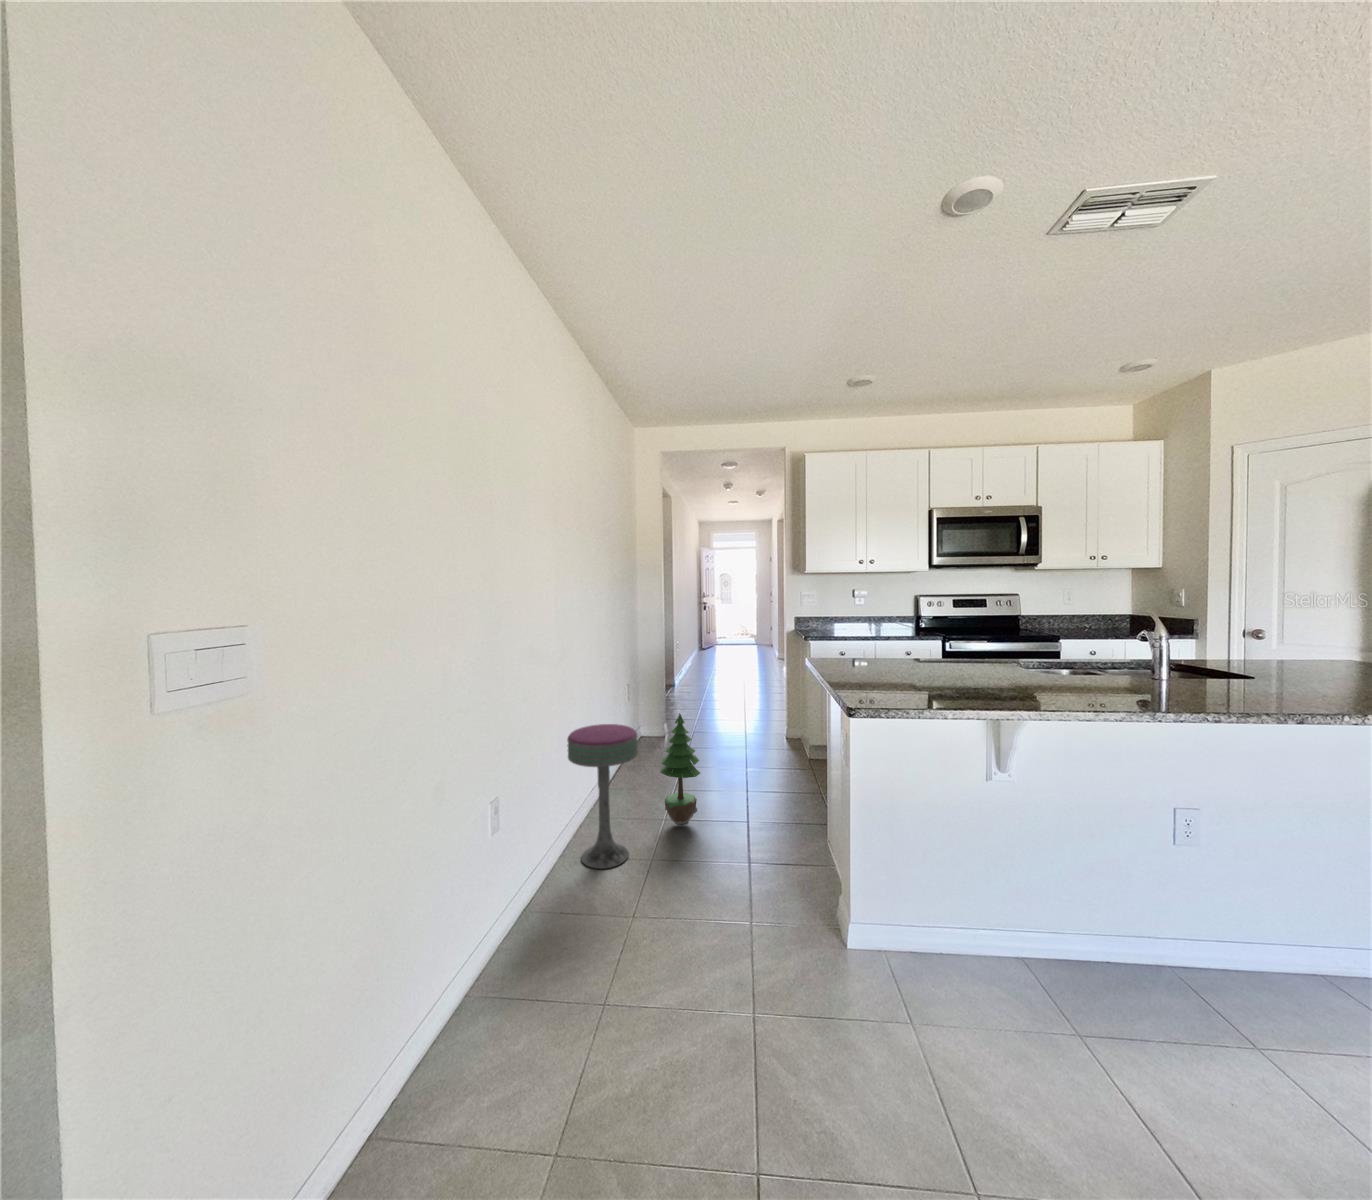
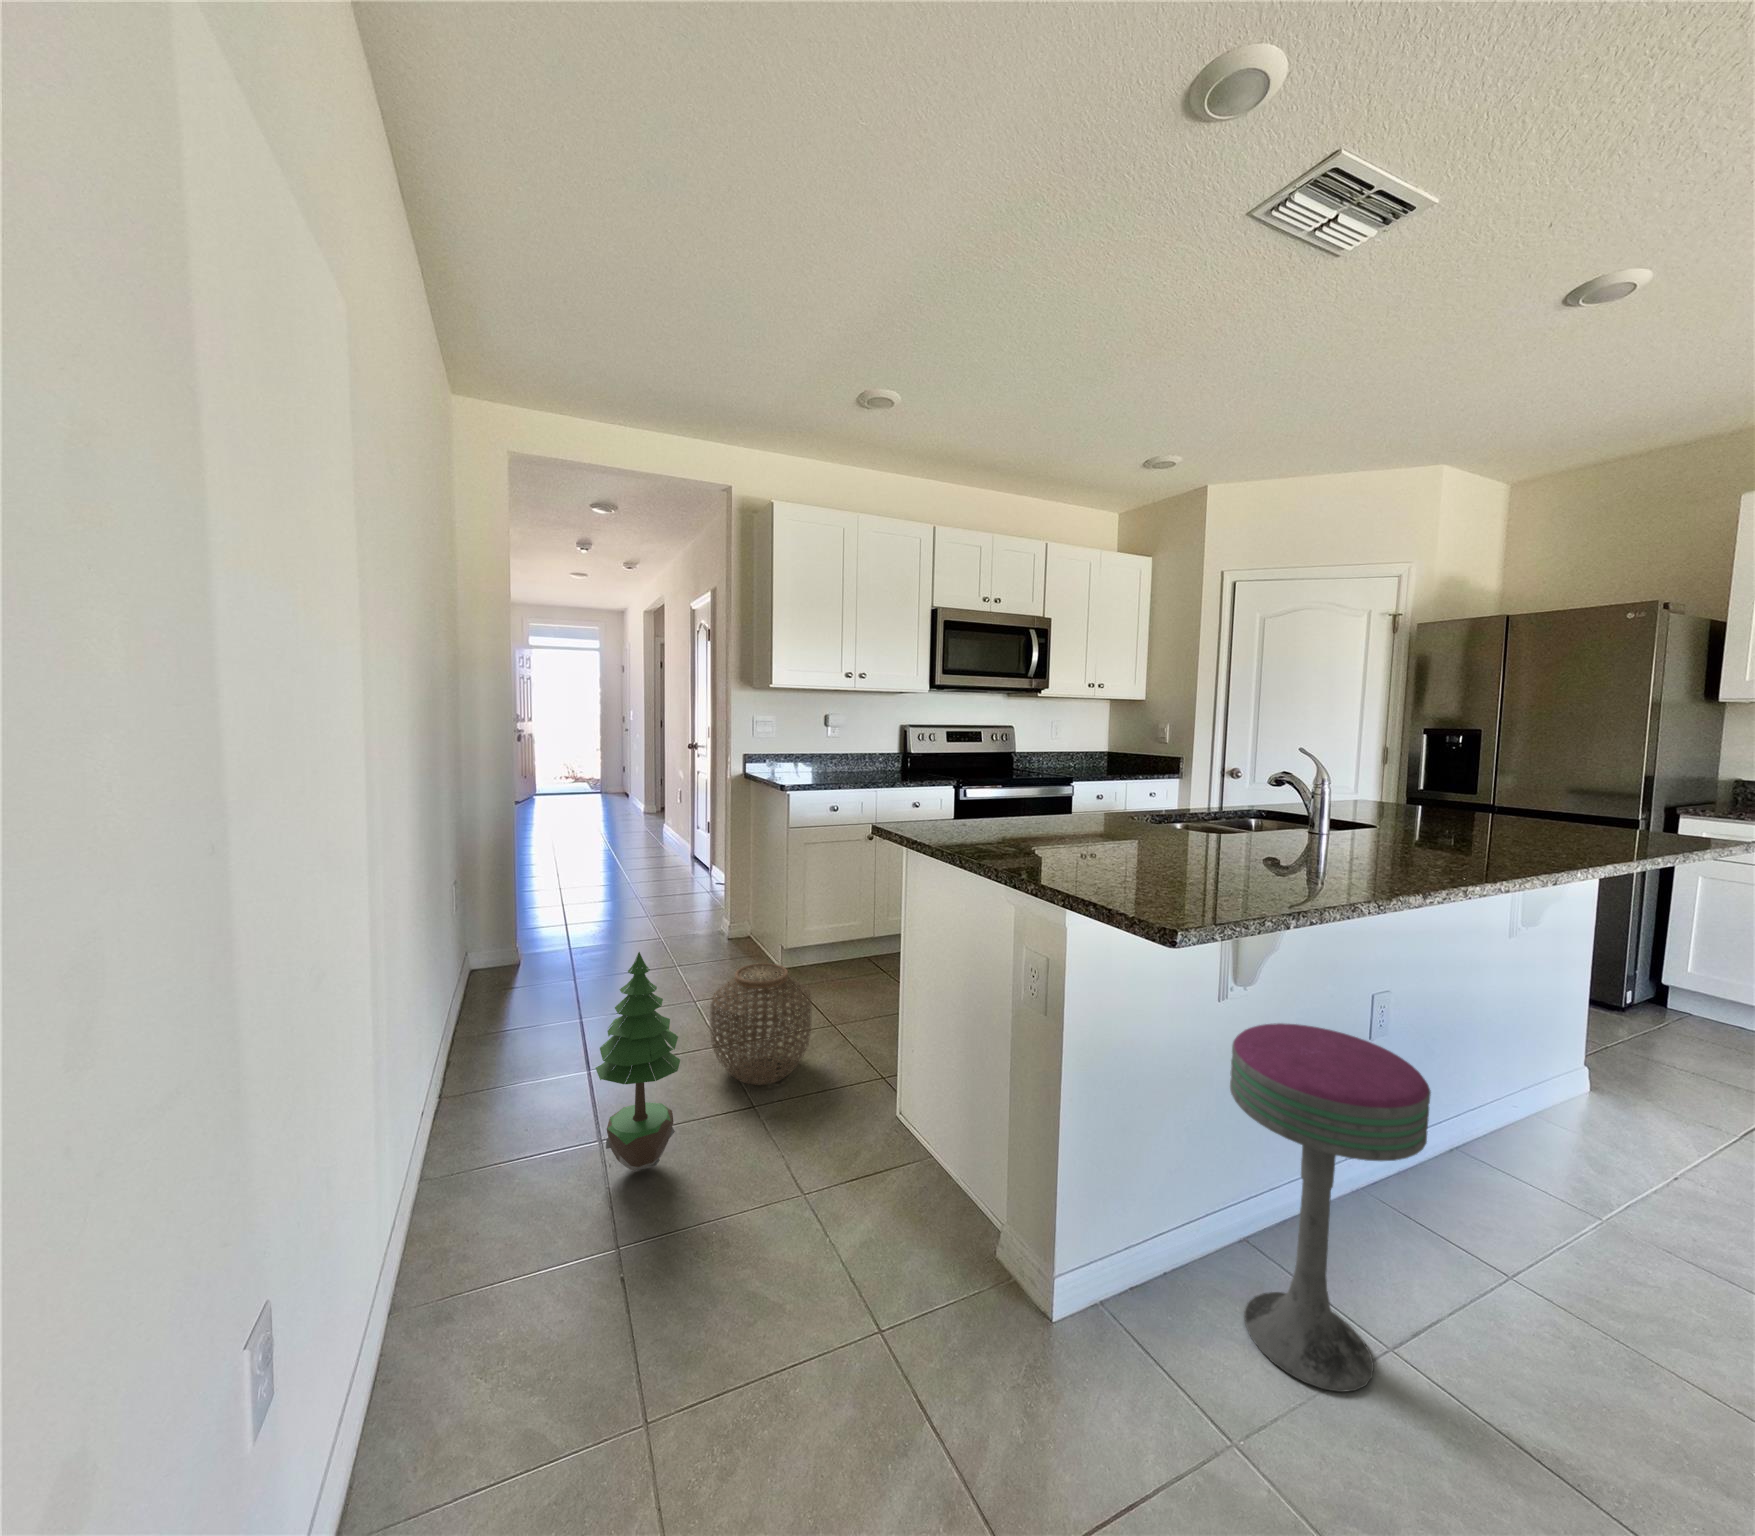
bar stool: present [567,724,638,869] -> present [1230,1023,1431,1392]
woven basket: none [735,736,794,806] -> present [710,963,811,1085]

